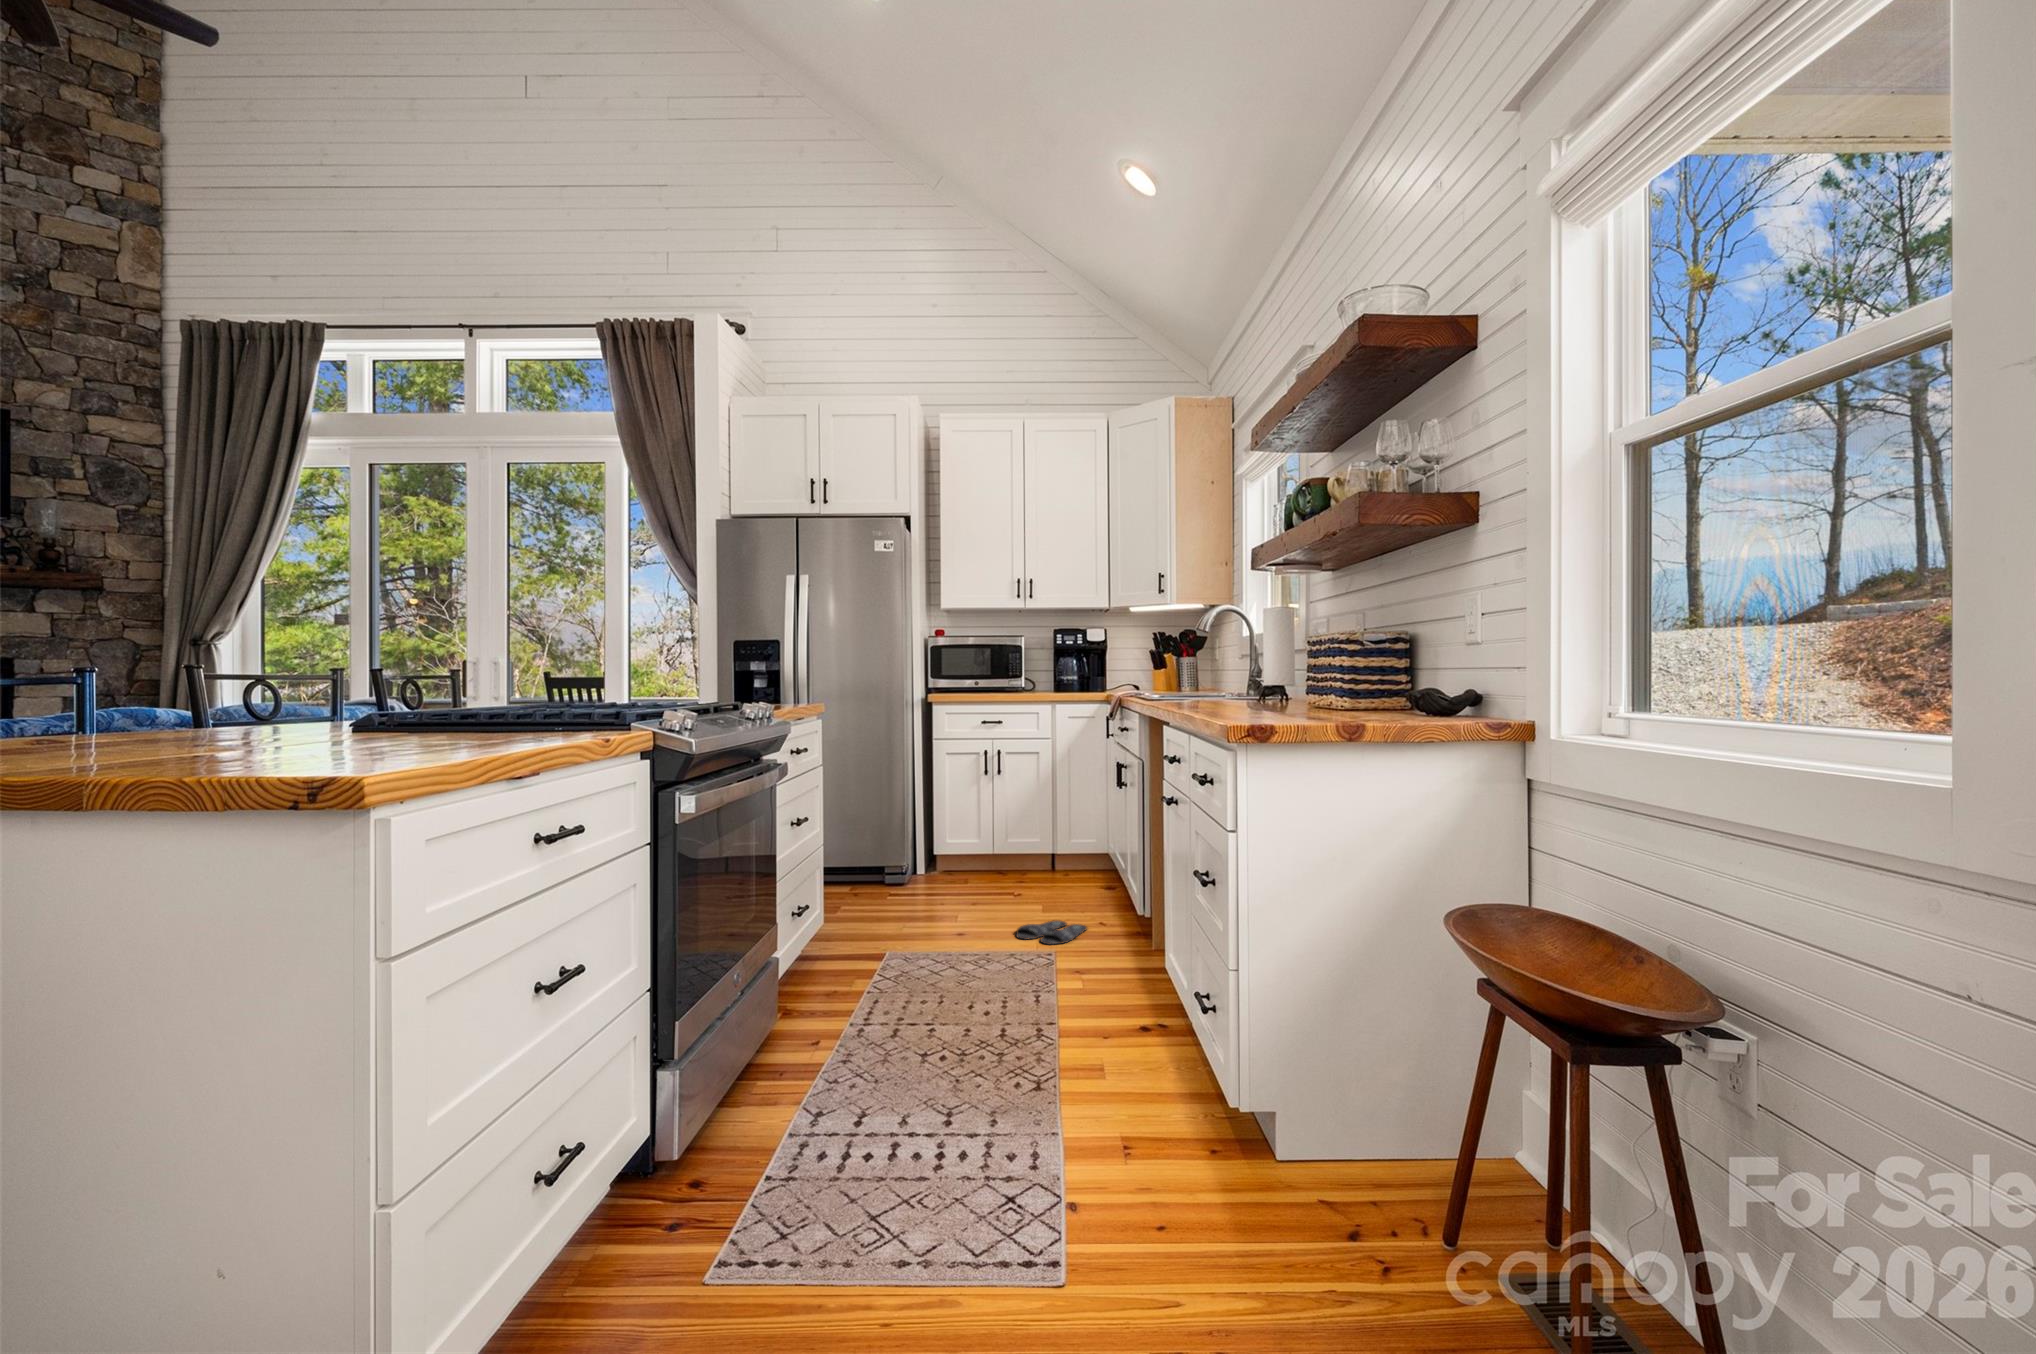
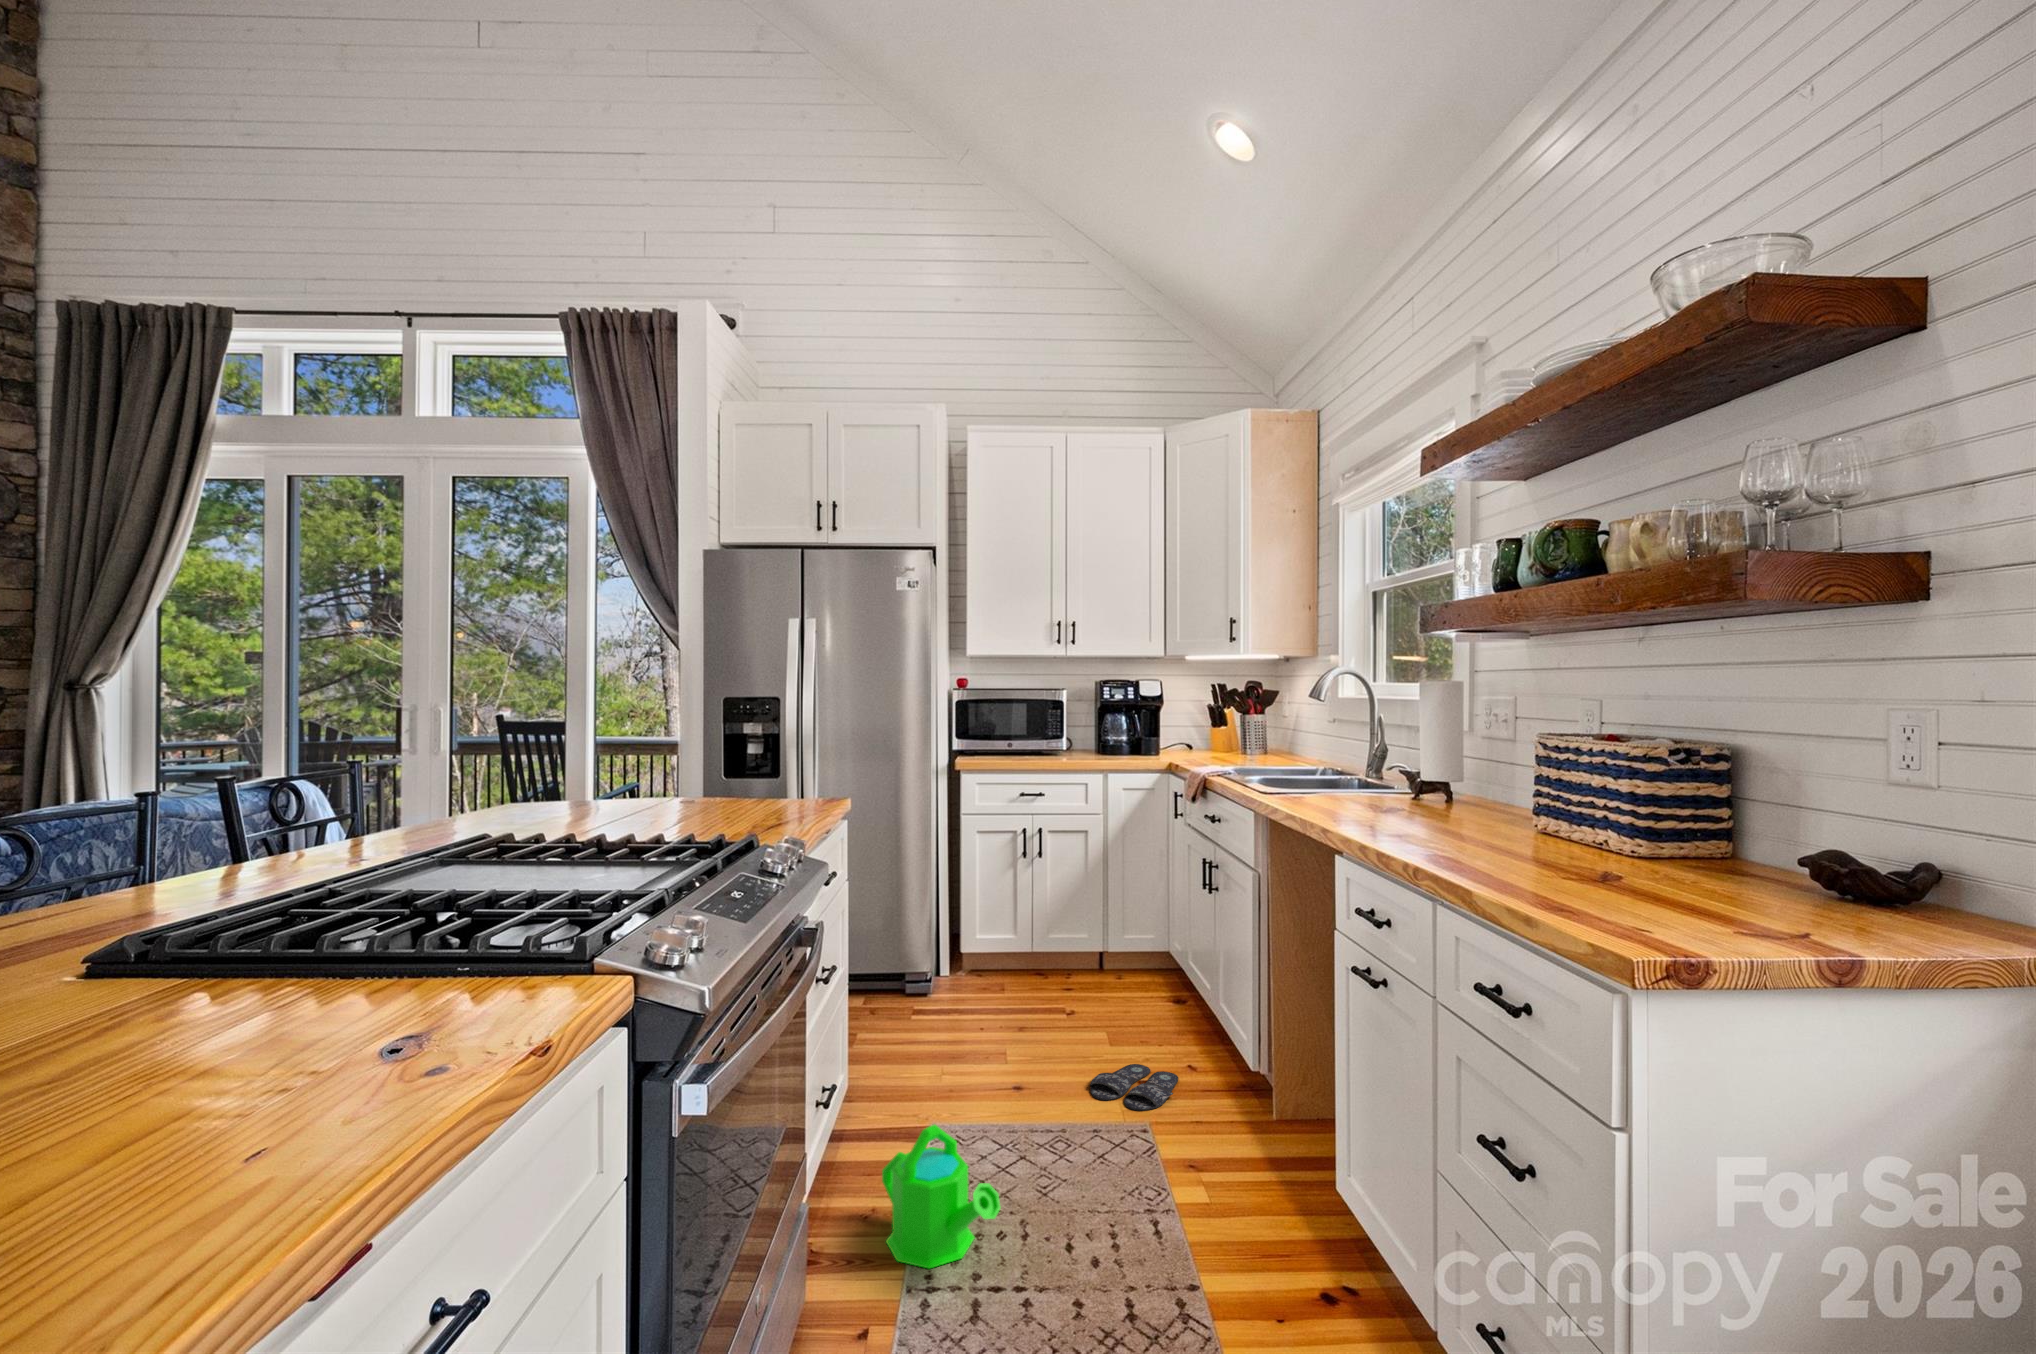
watering can: none [841,923,920,1017] -> present [882,1125,1001,1268]

